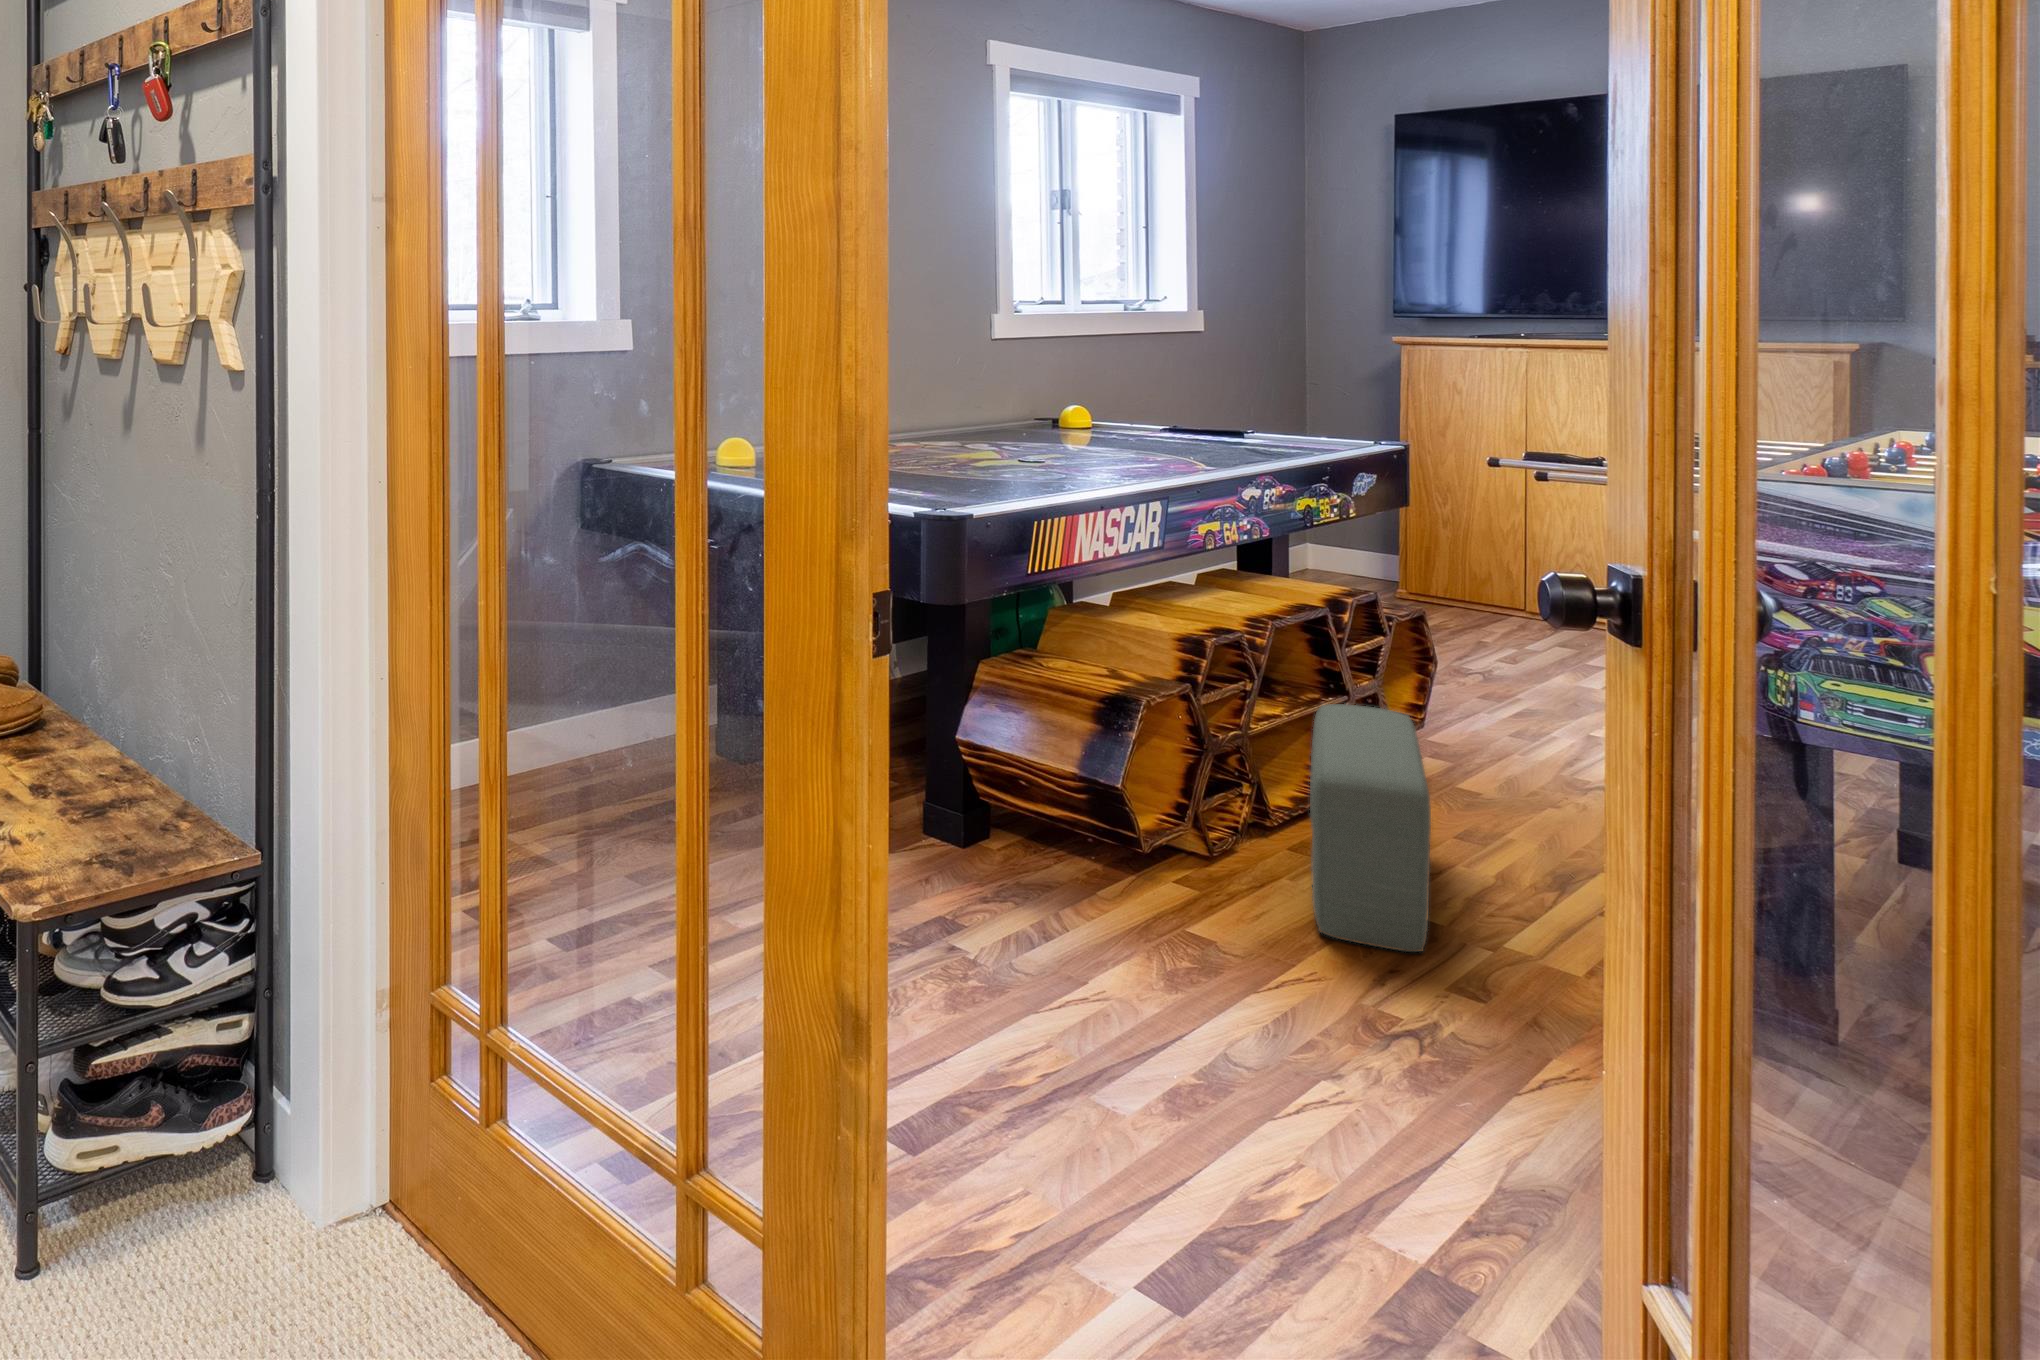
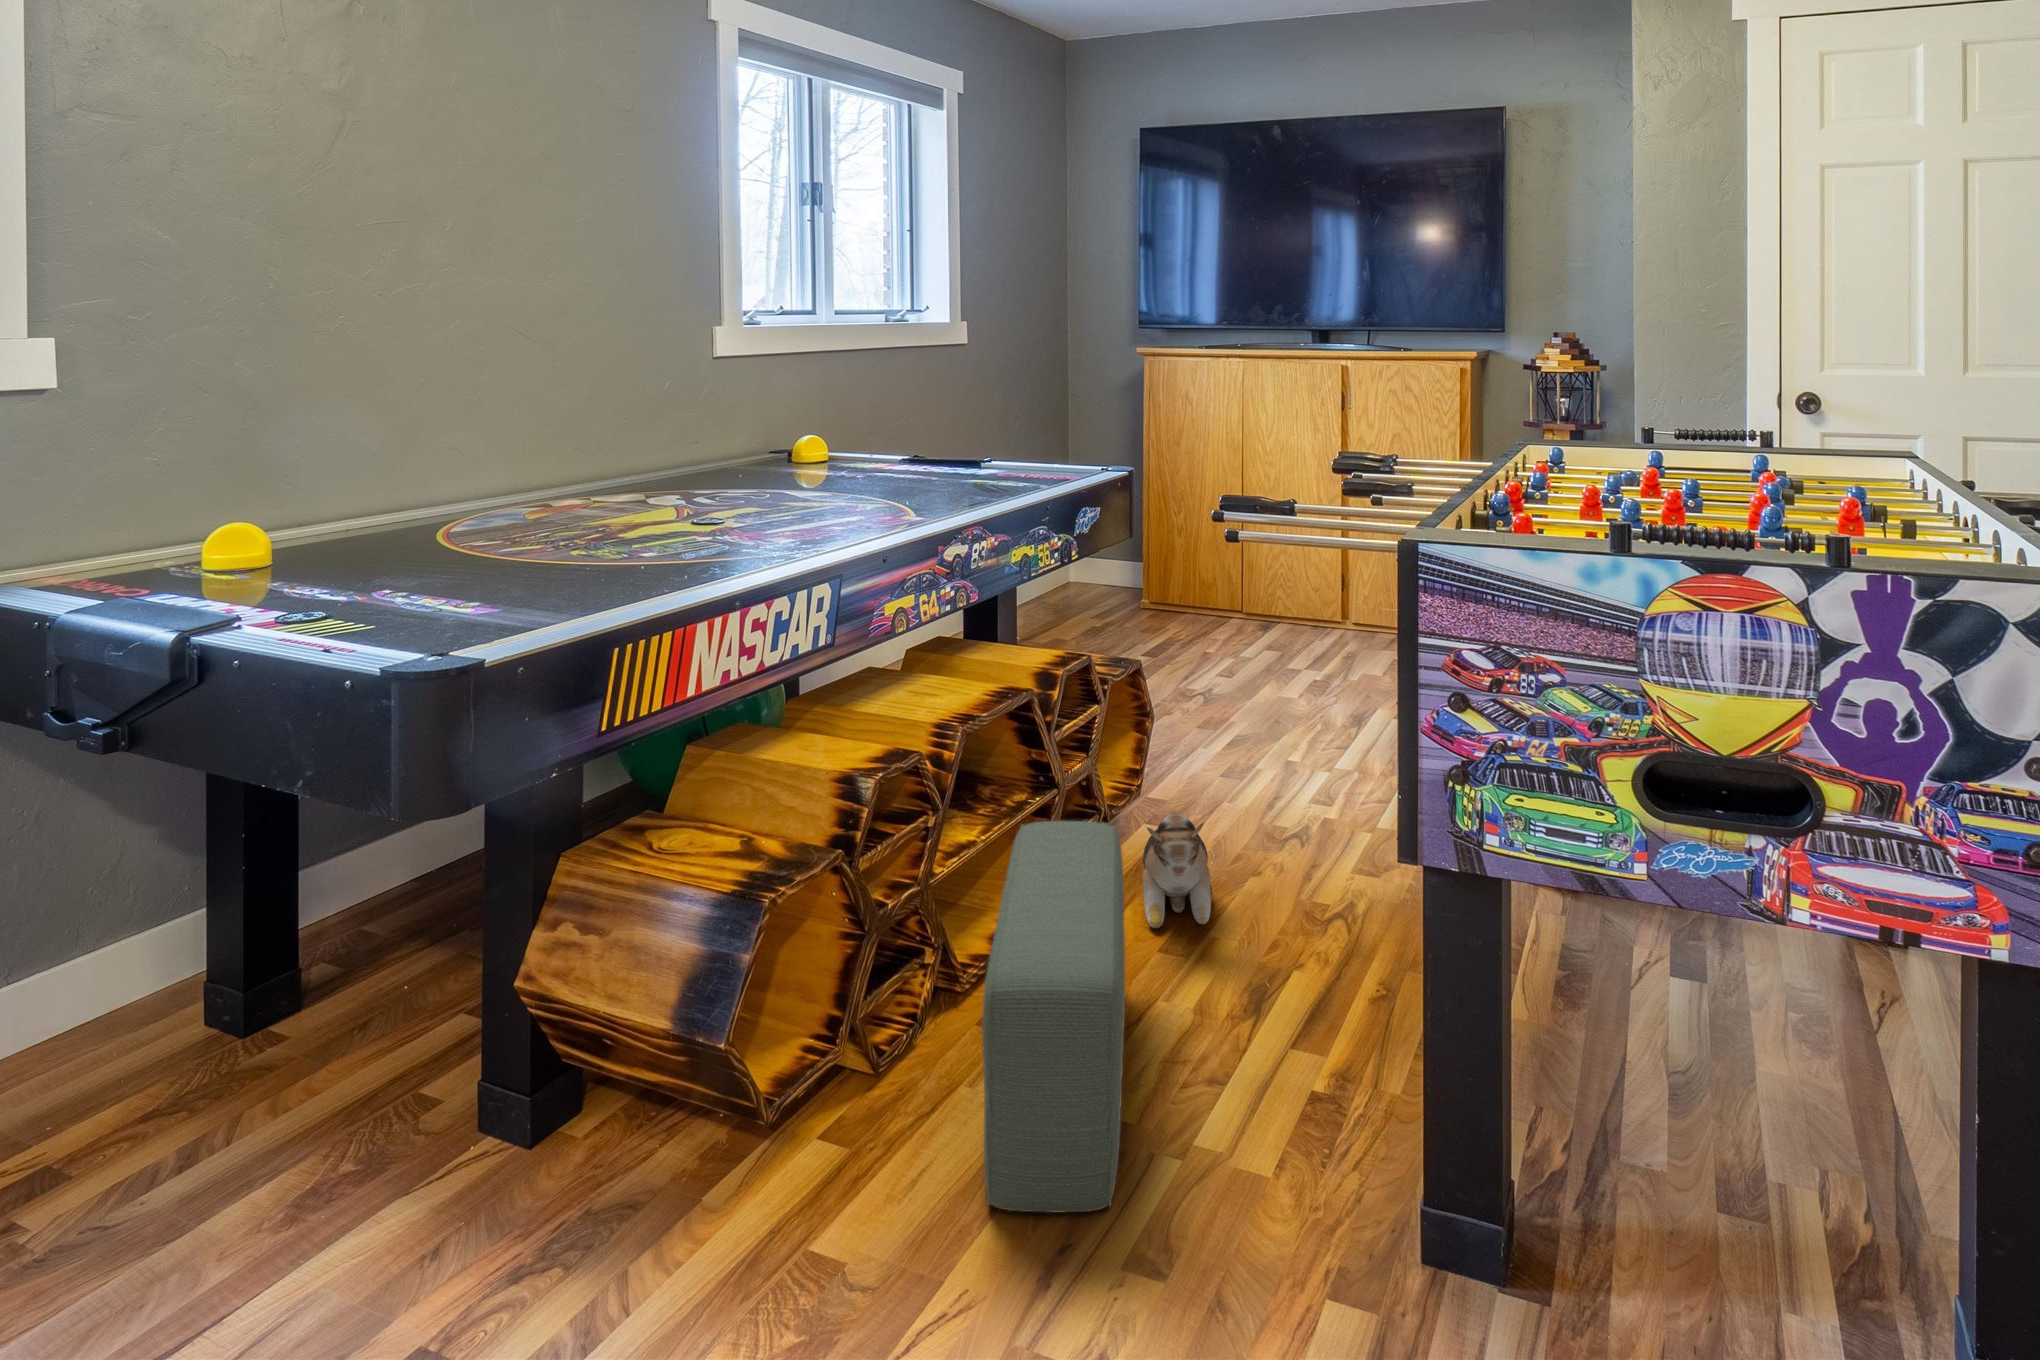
plush toy: none [1429,723,1502,825] -> present [1143,811,1212,928]

